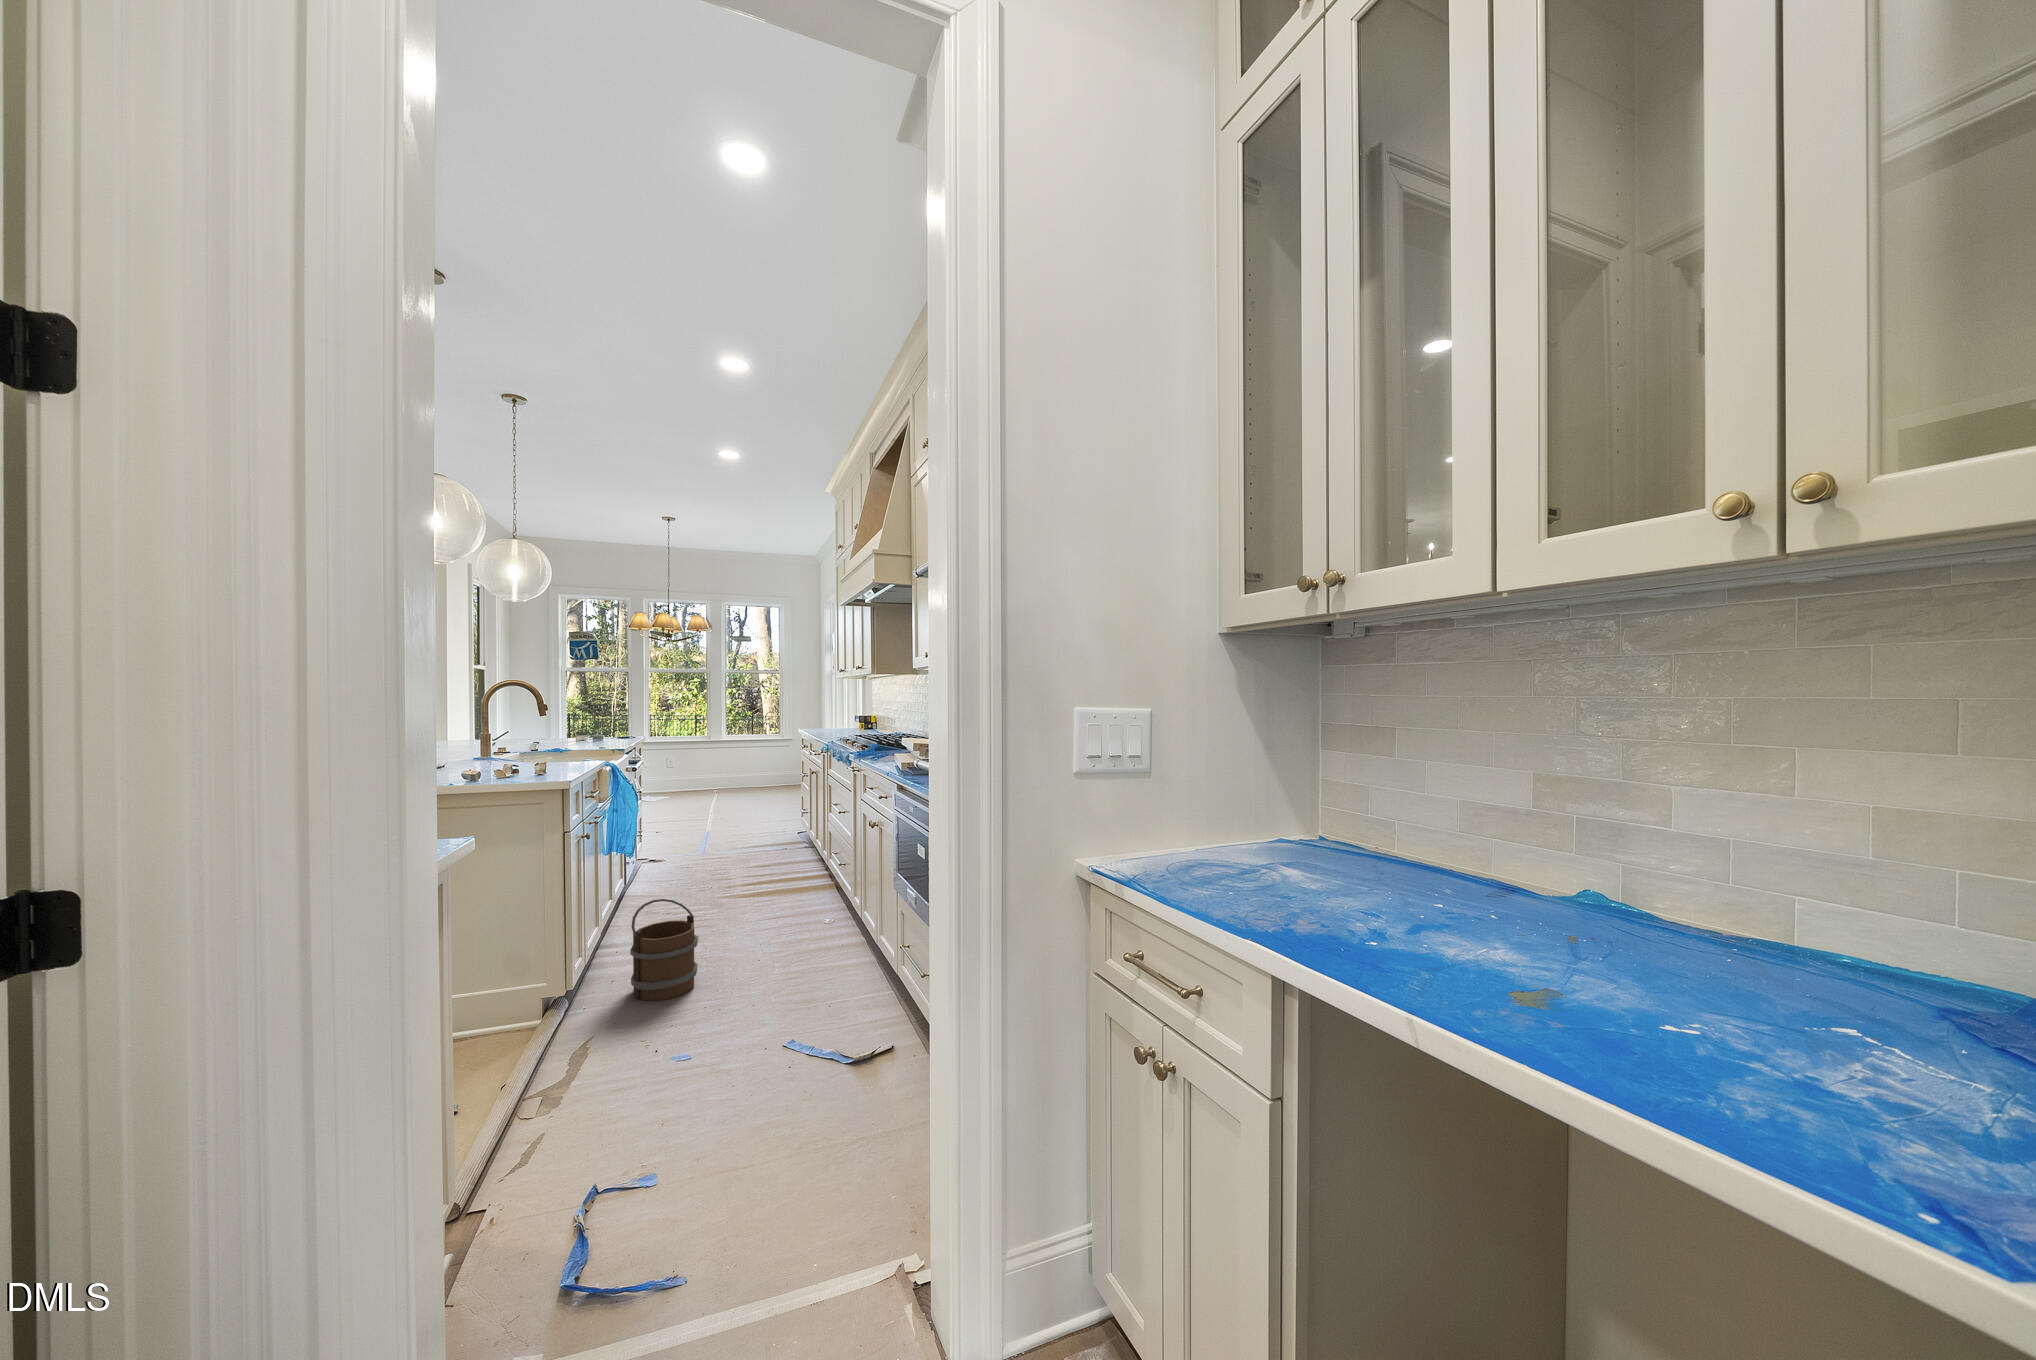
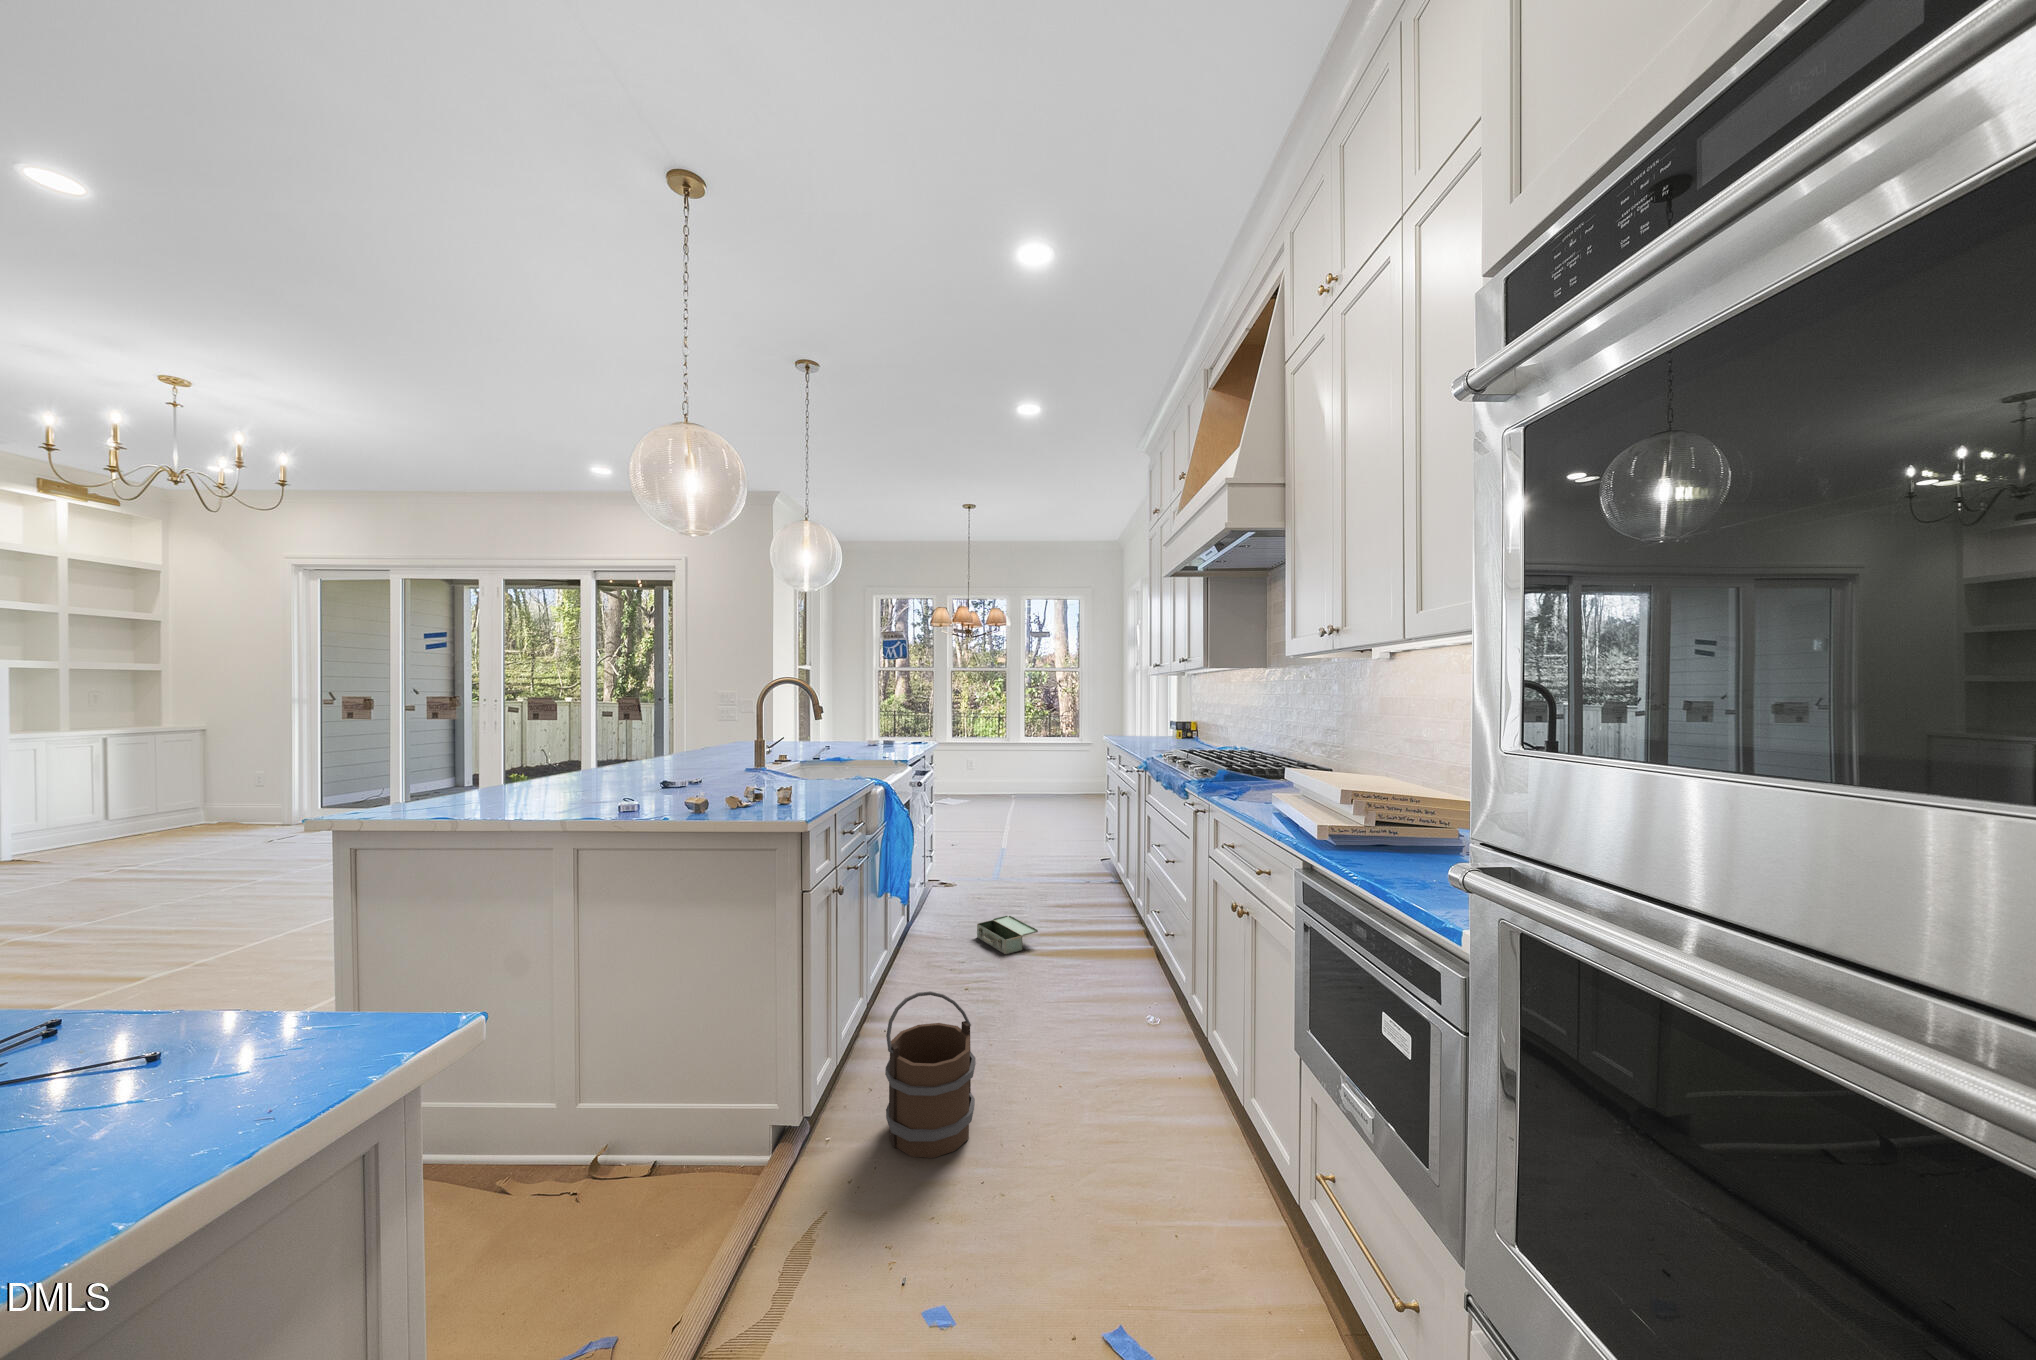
toolbox: none [688,873,742,899] -> present [977,916,1038,954]

